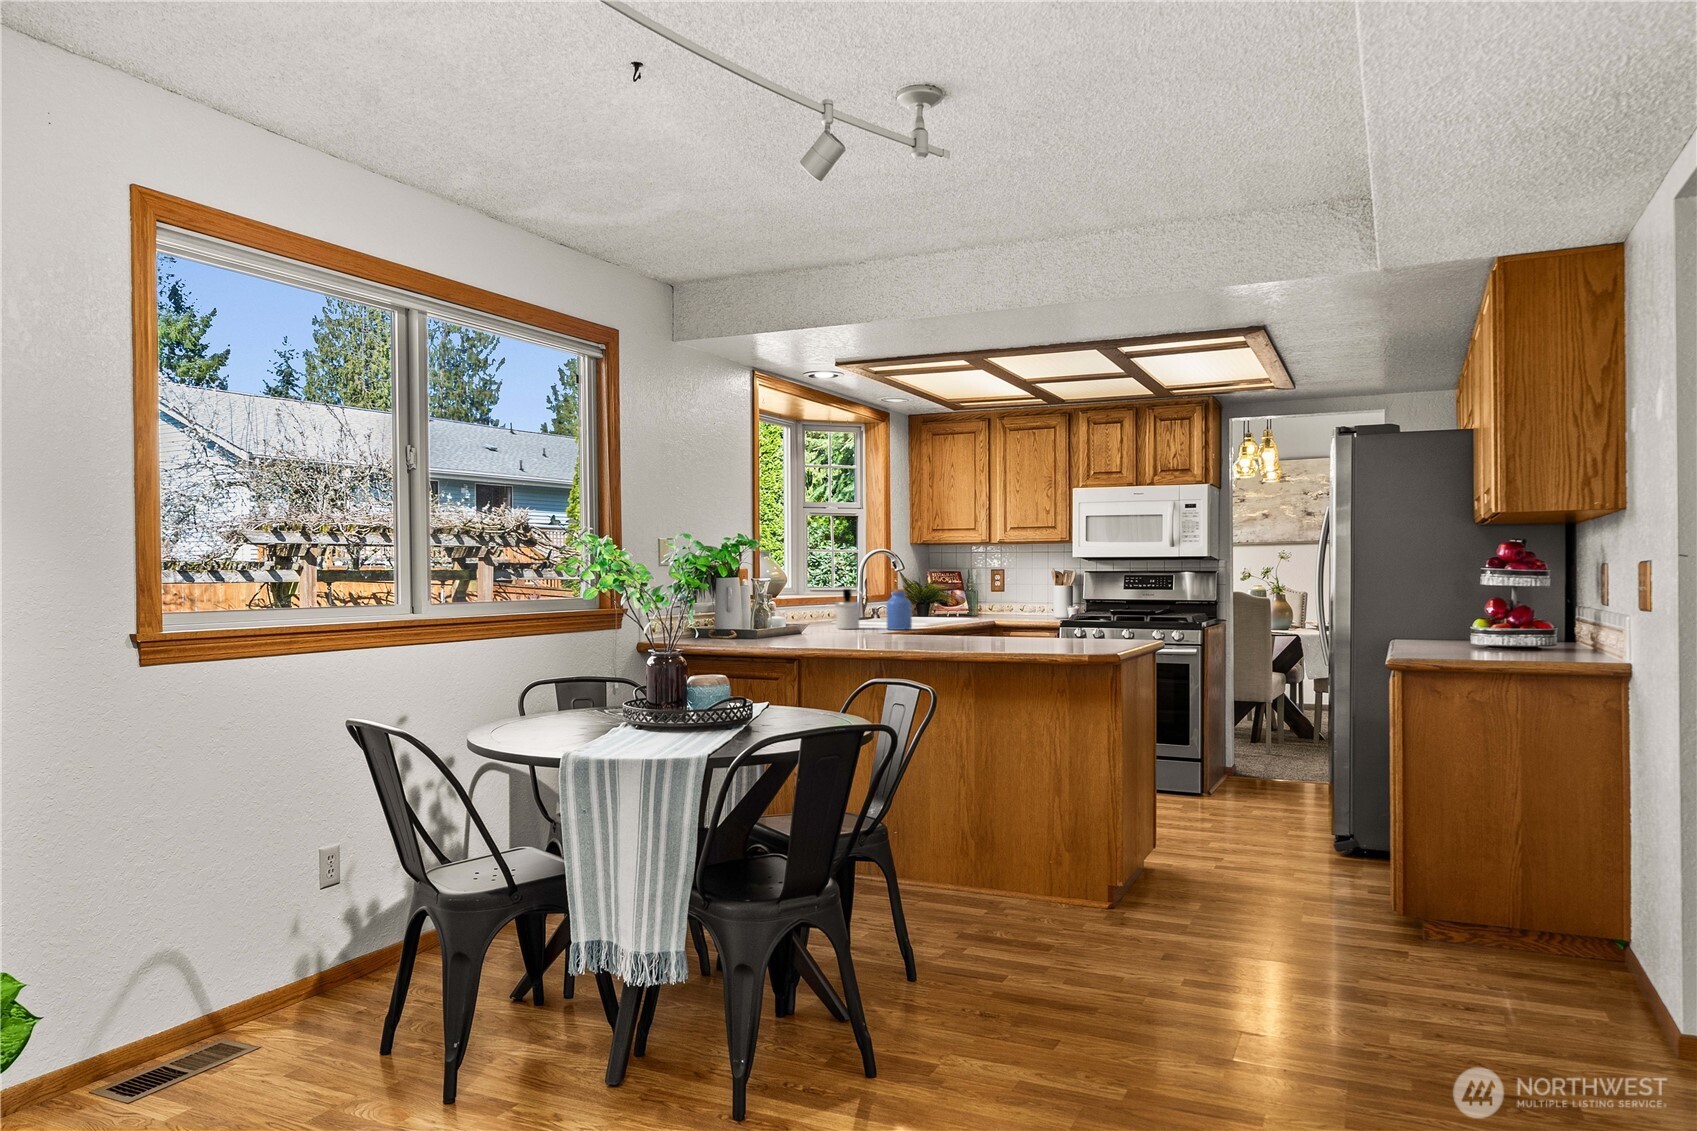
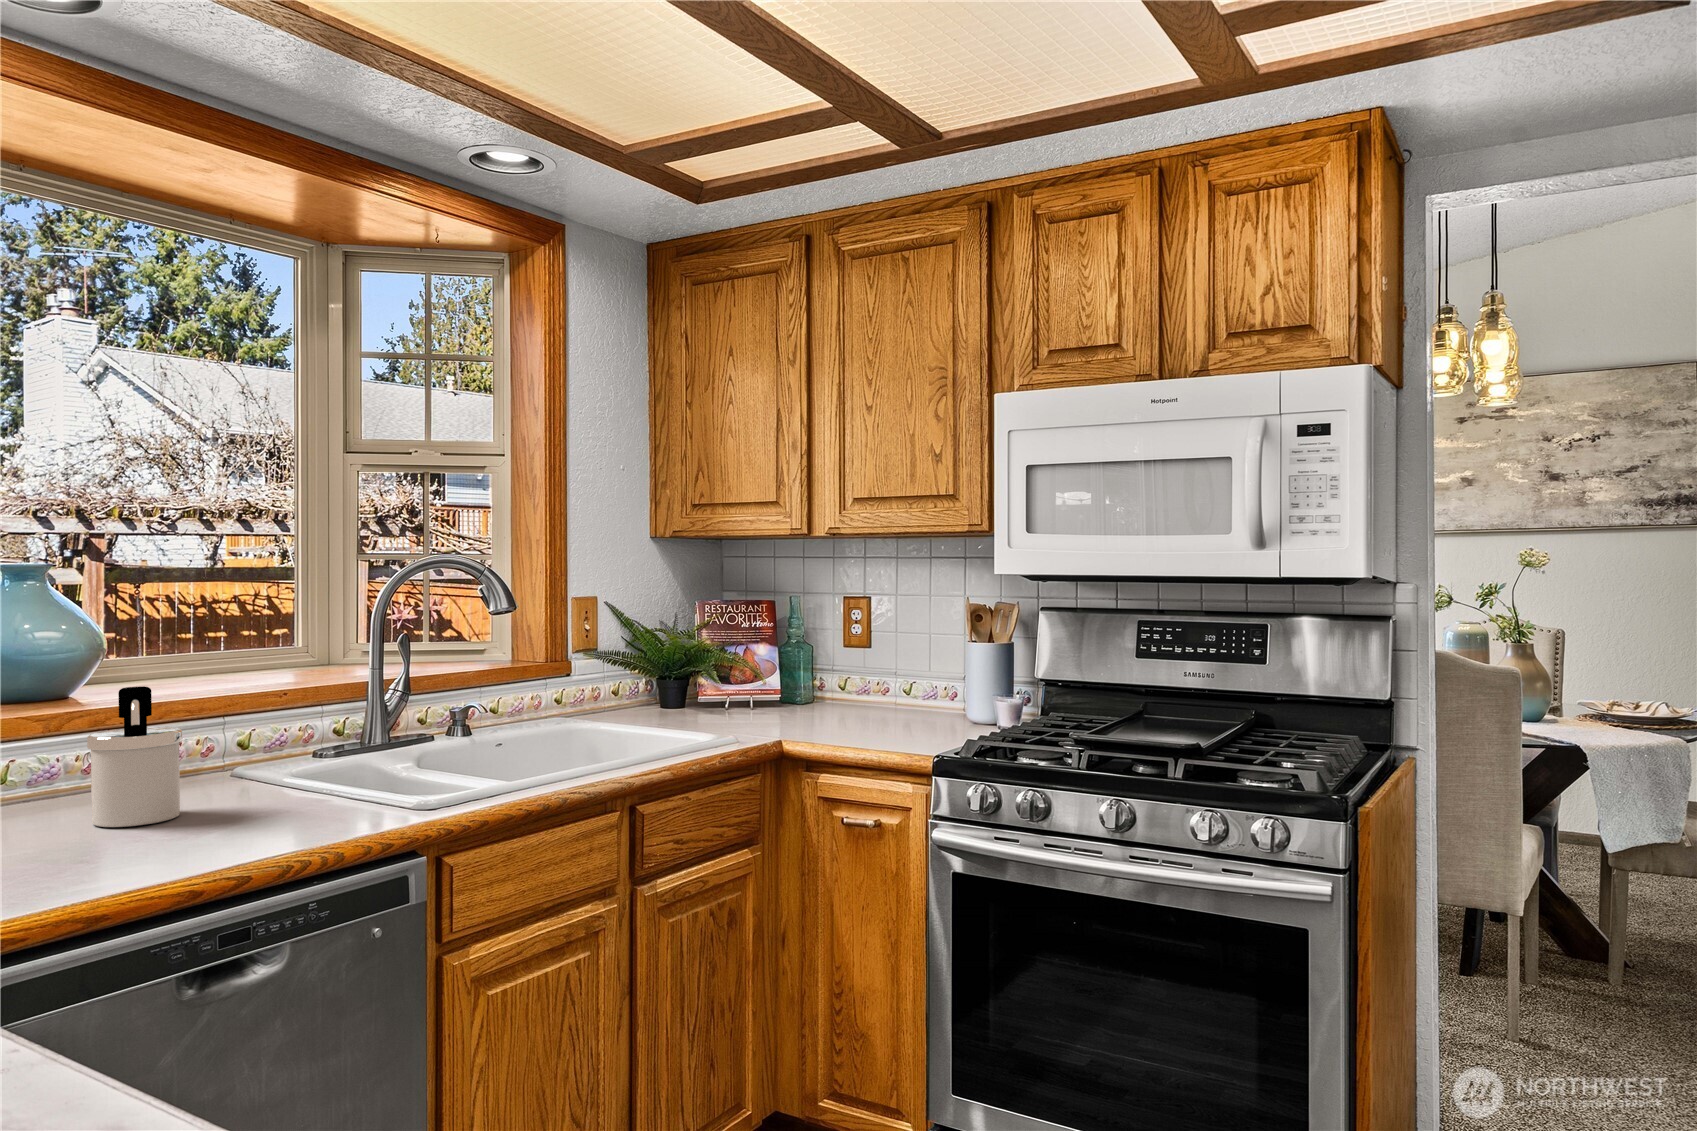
jar: present [886,589,912,630] -> none [228,692,324,839]

